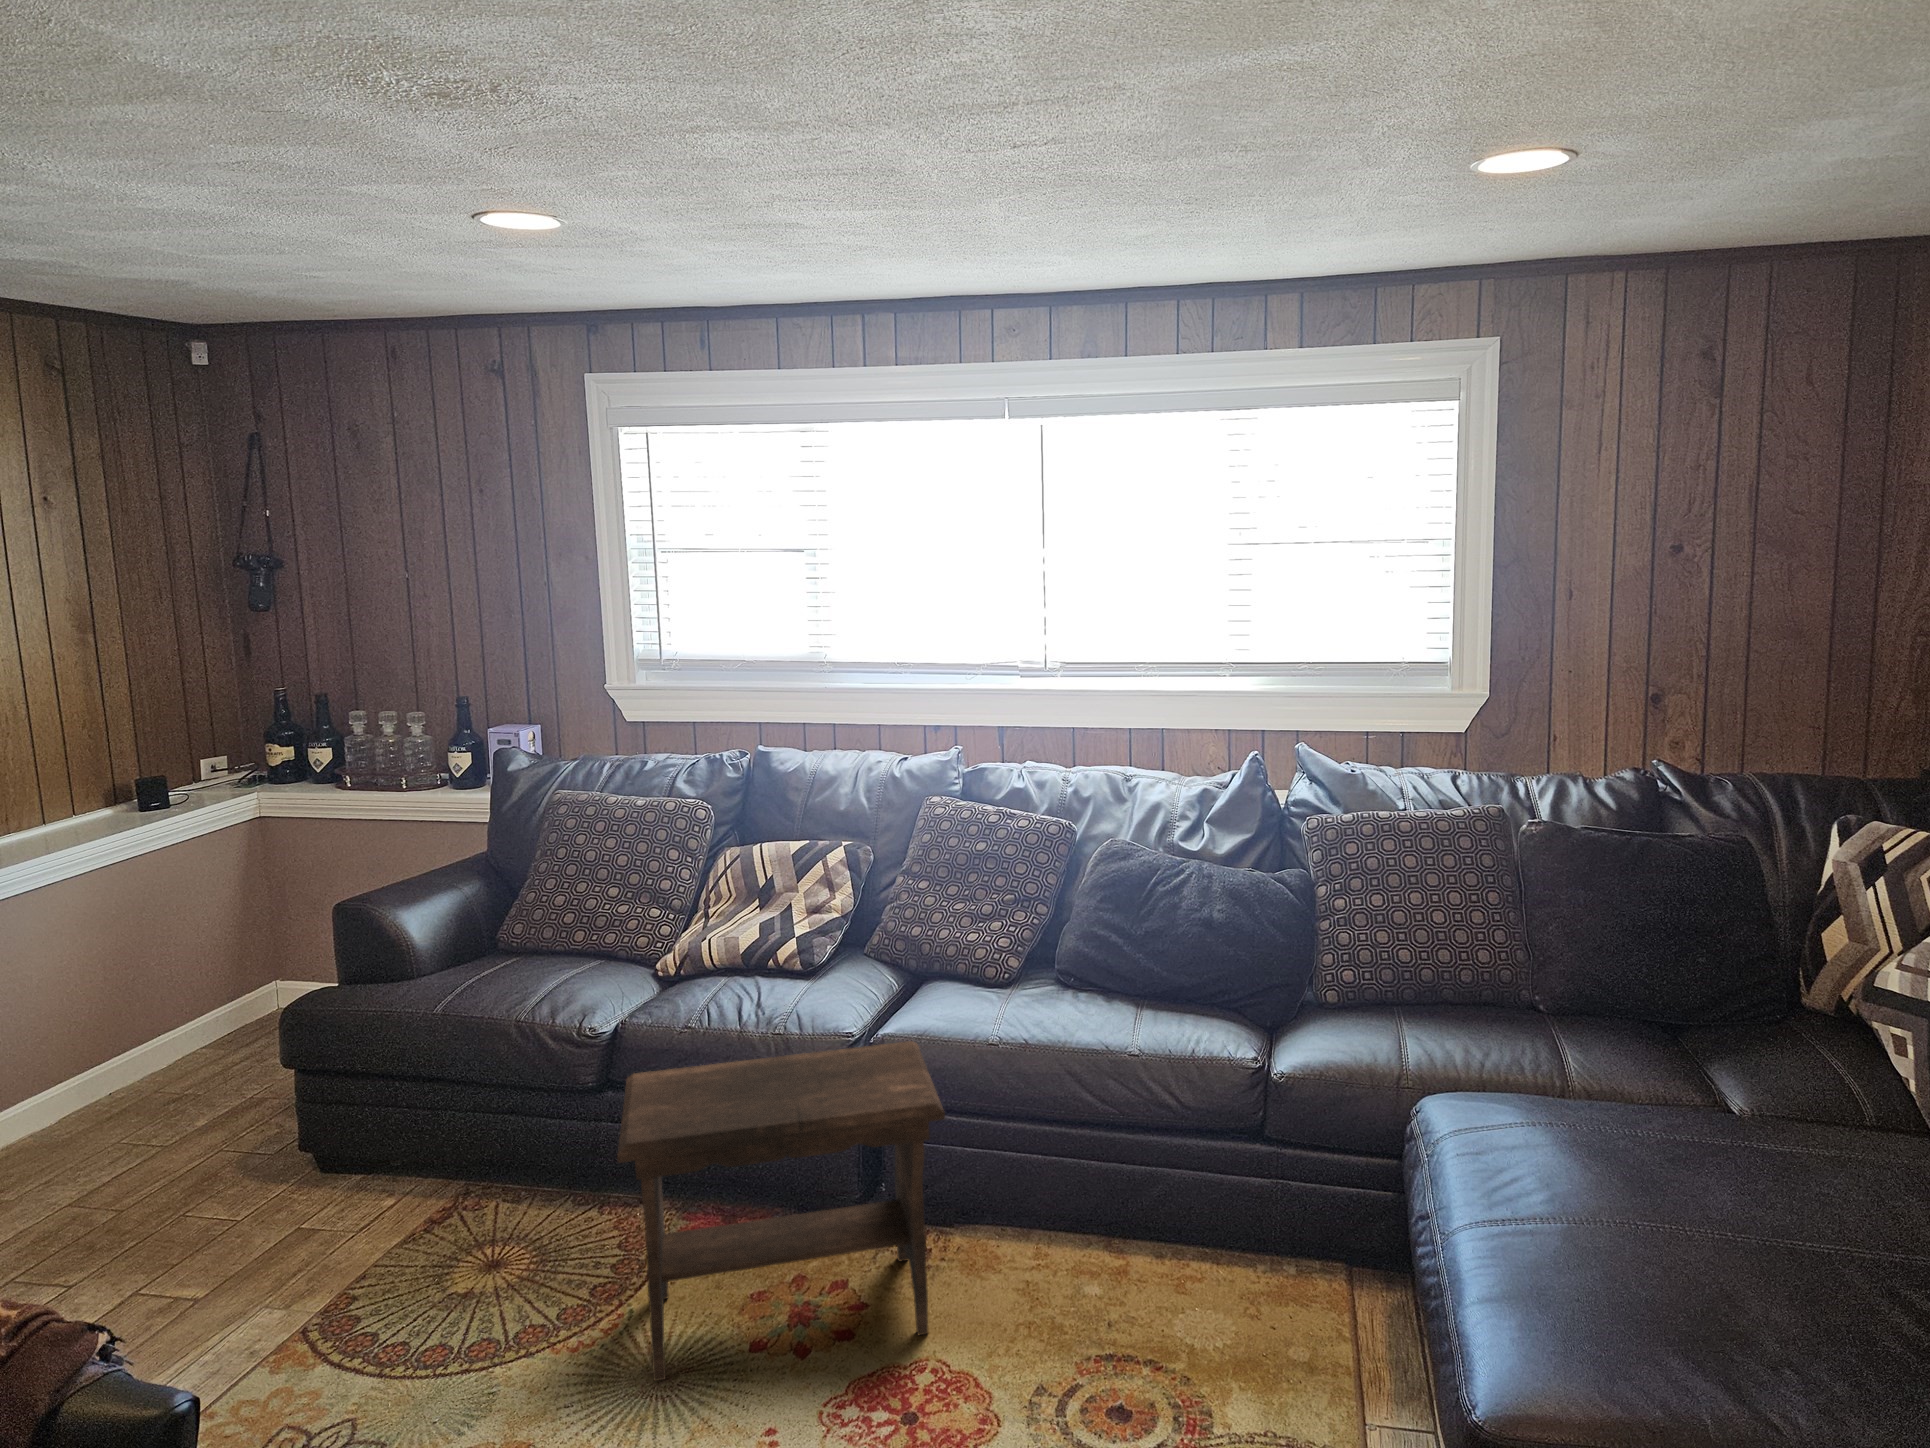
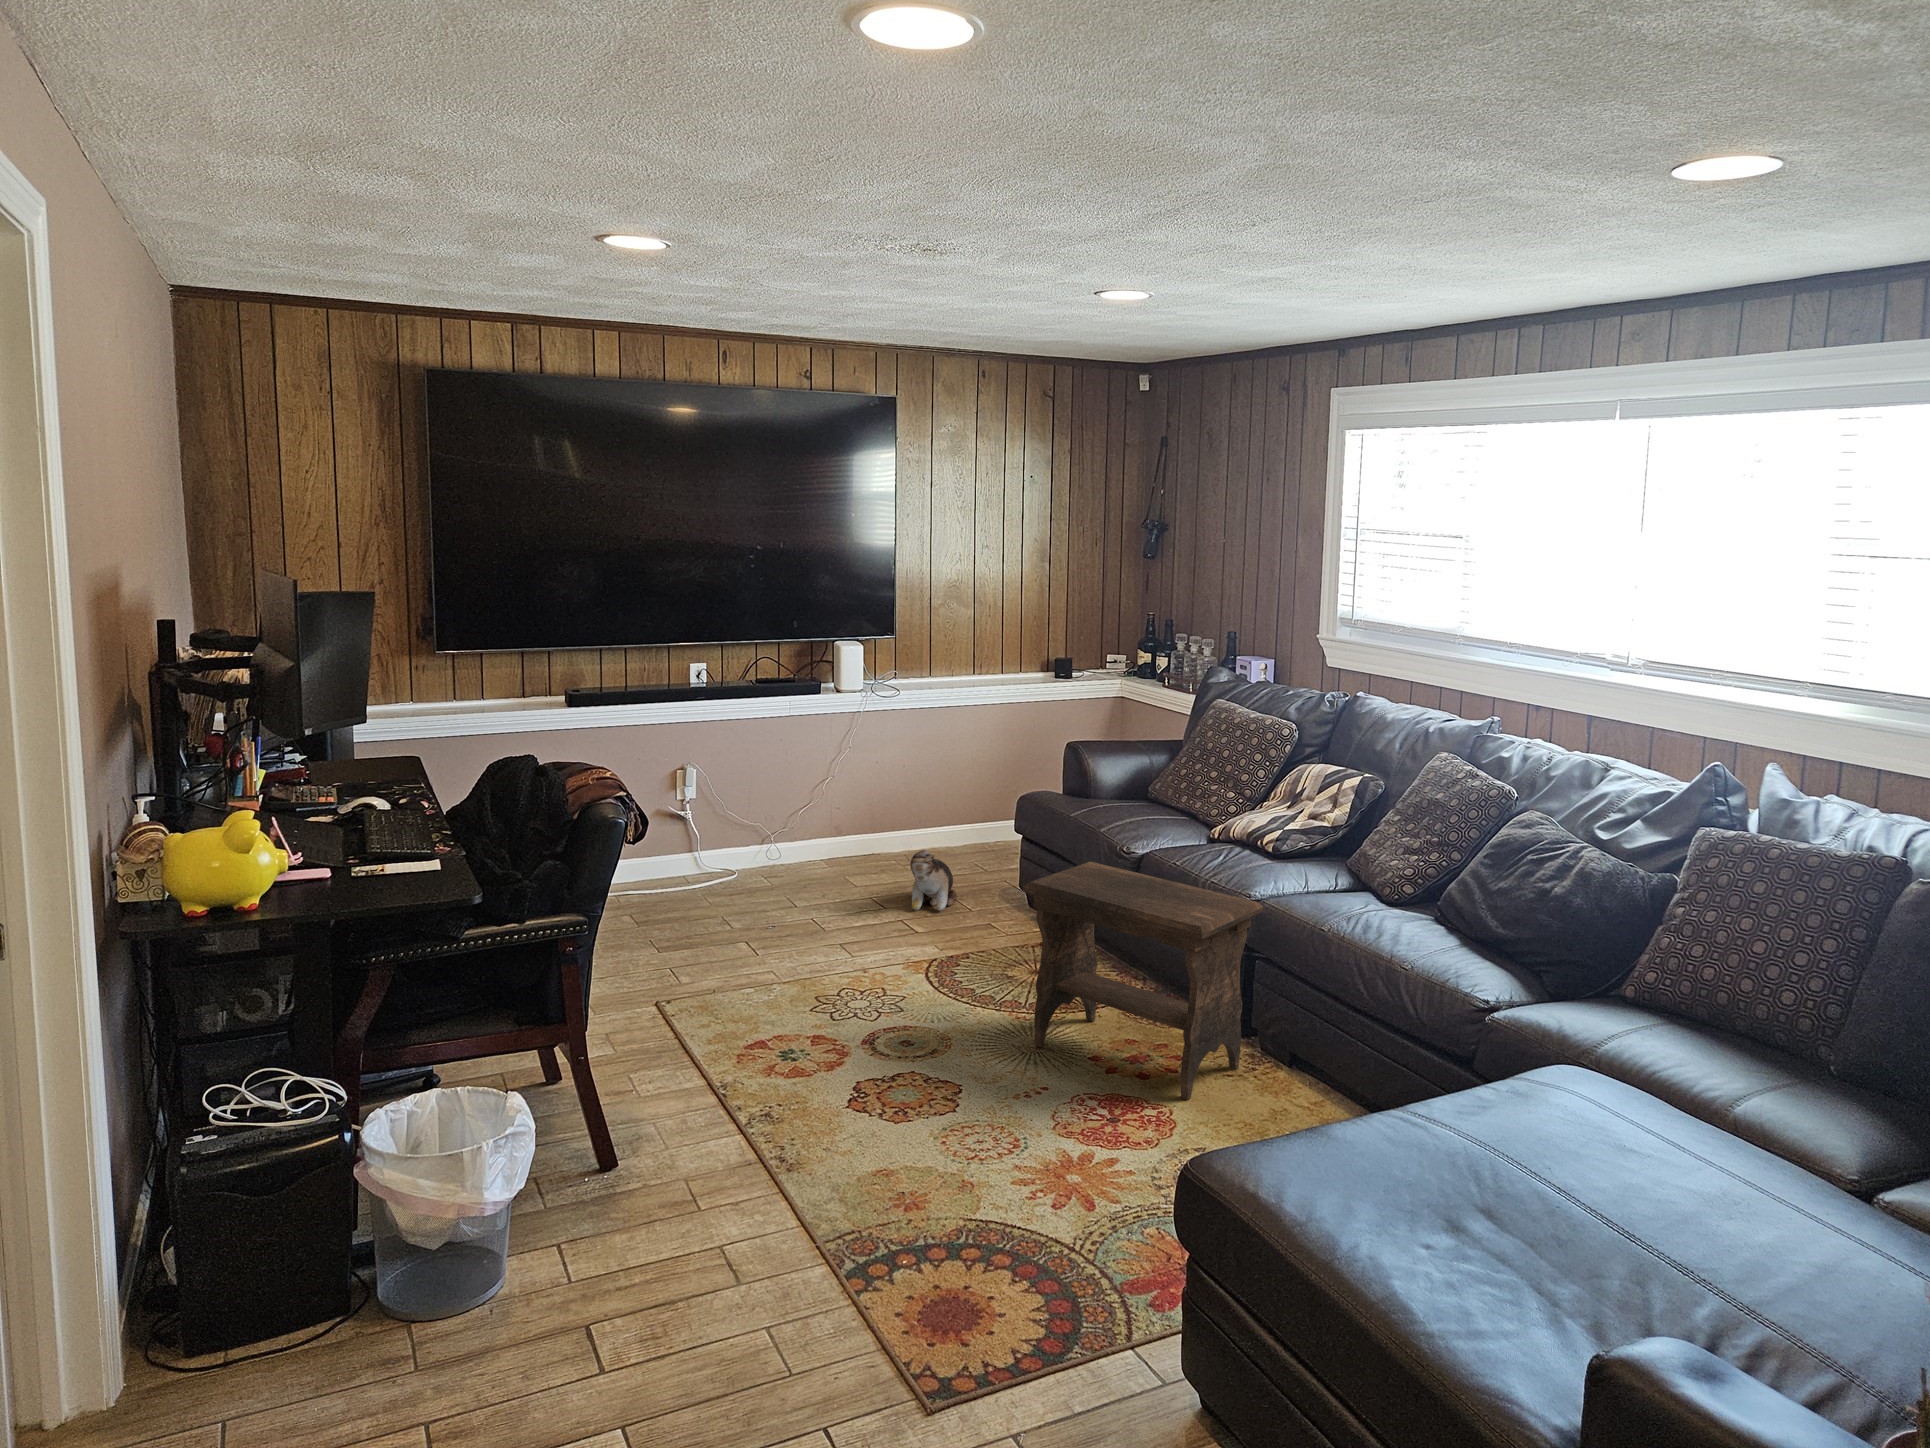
plush toy: none [105,1162,188,1271] -> present [906,850,956,910]

